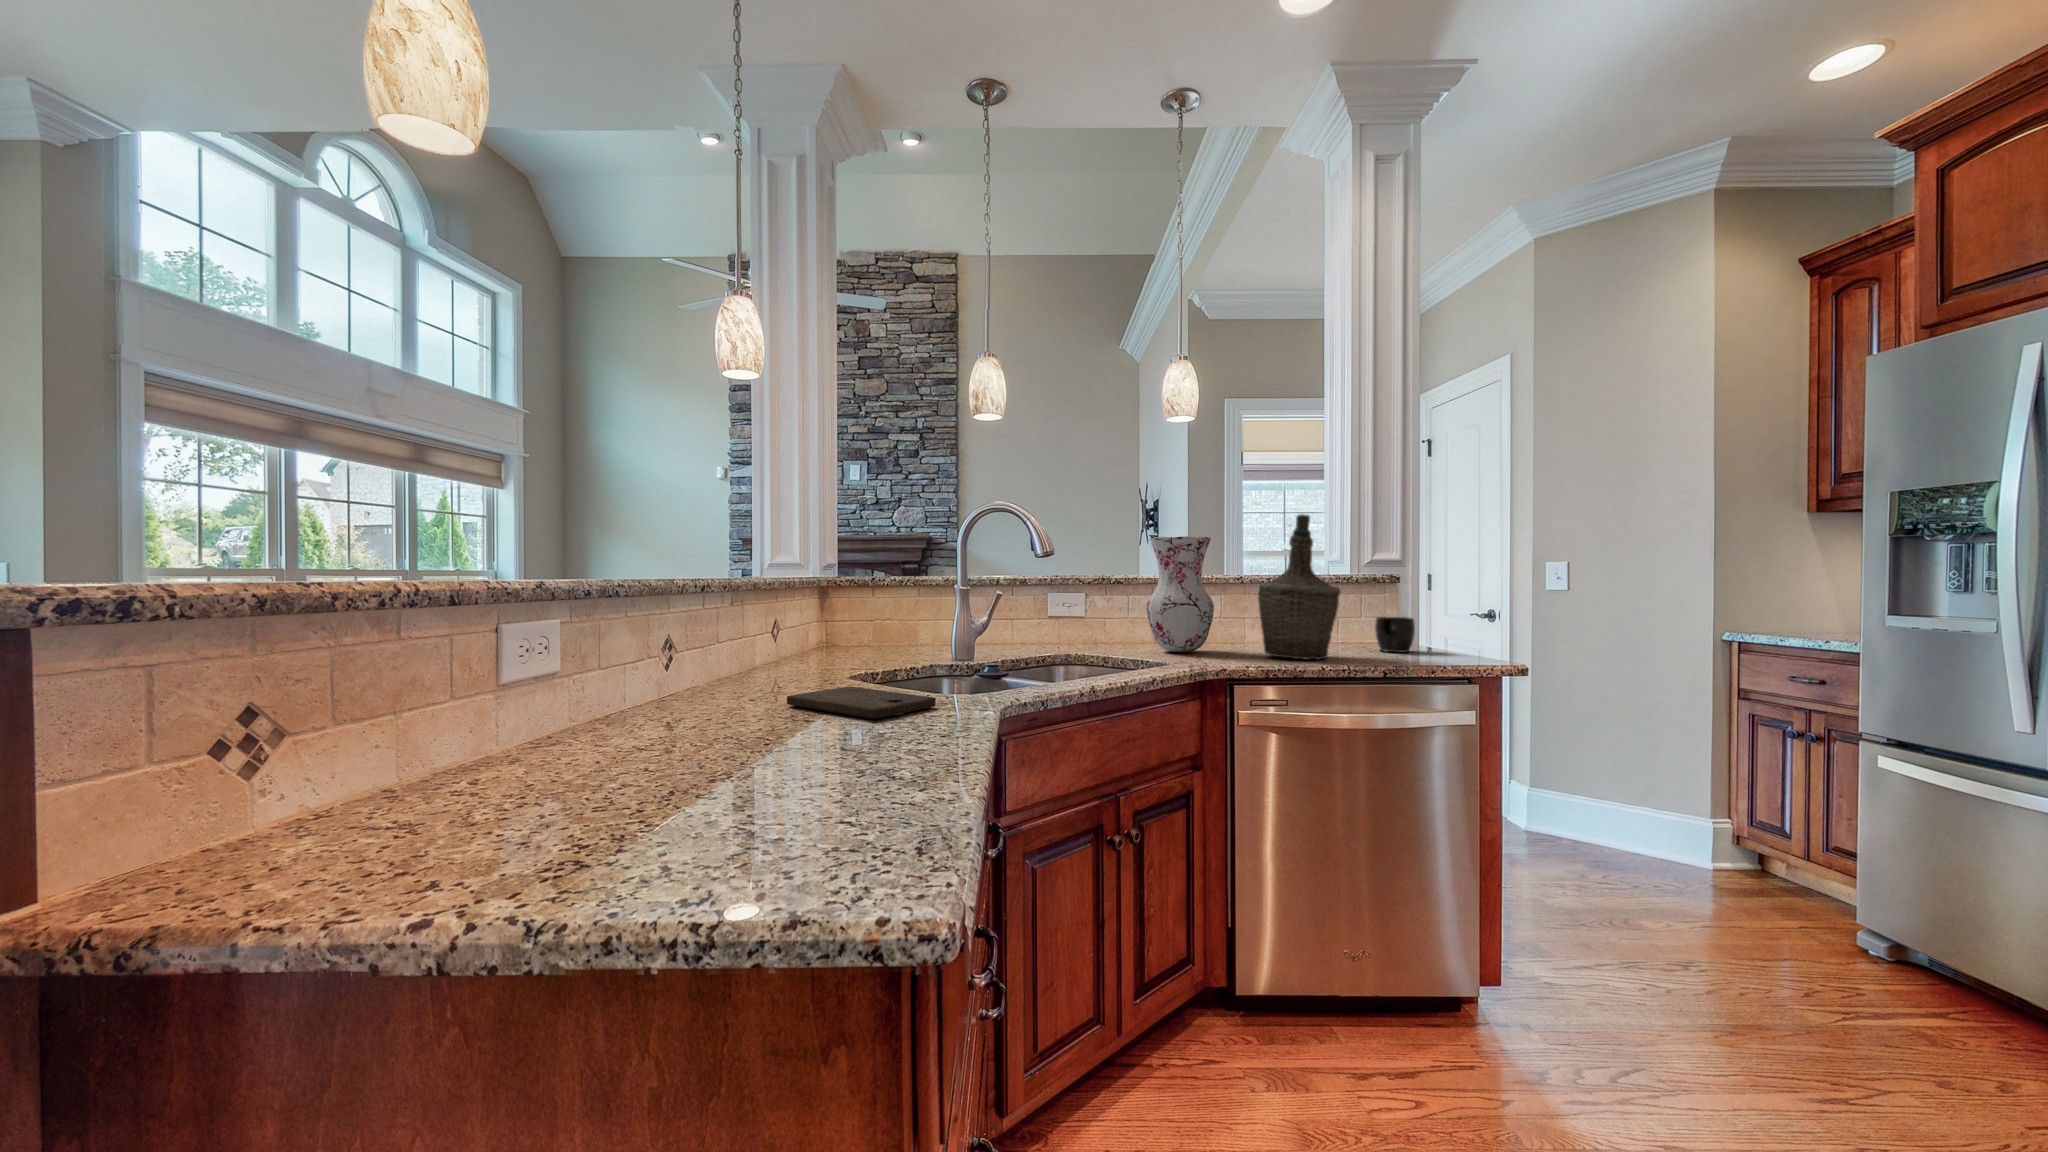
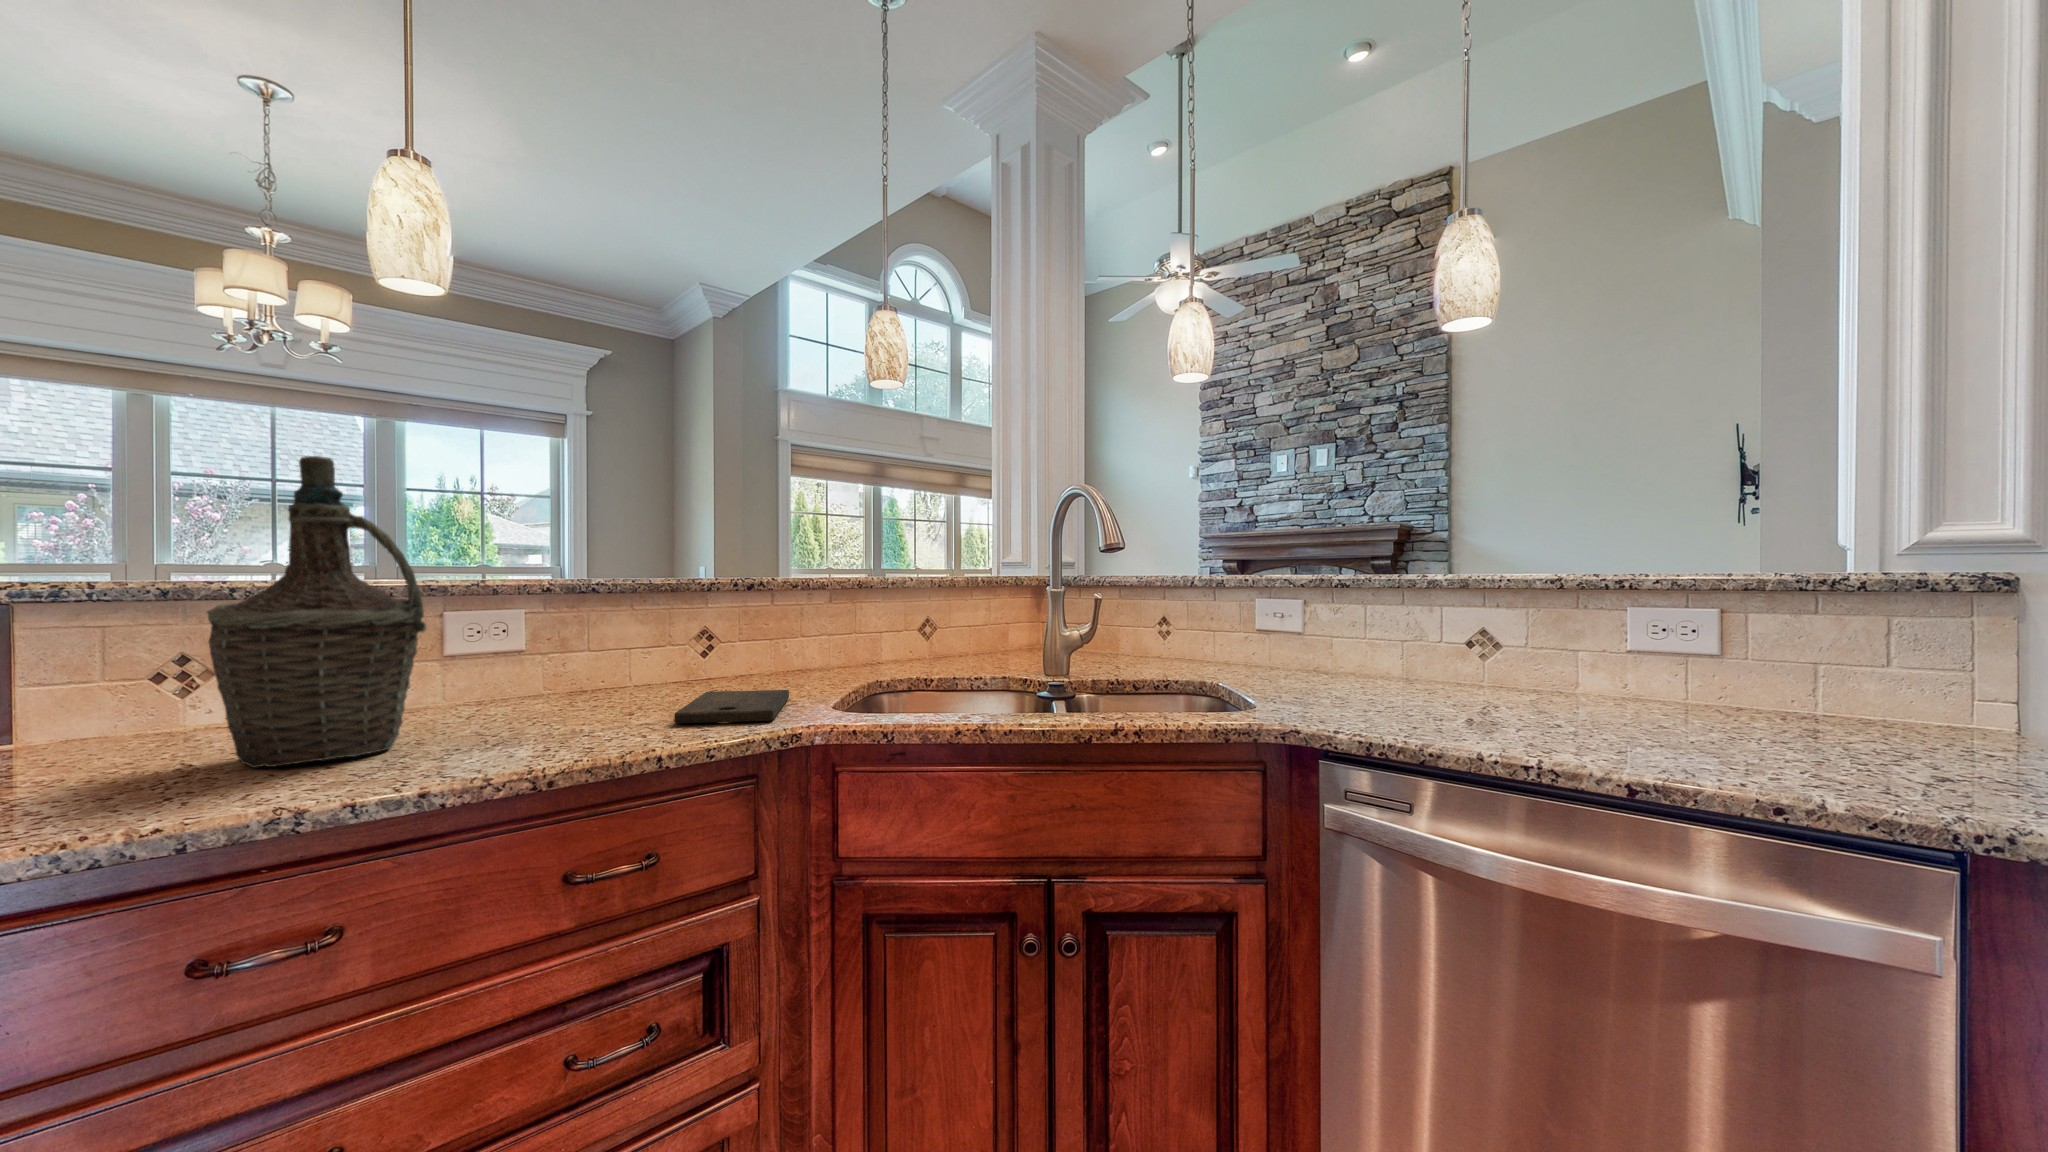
bottle: present [1258,514,1341,660] -> present [207,456,426,768]
vase: present [1147,536,1214,652] -> none [1317,512,1432,697]
mug: present [1375,617,1415,652] -> none [1802,667,1918,752]

